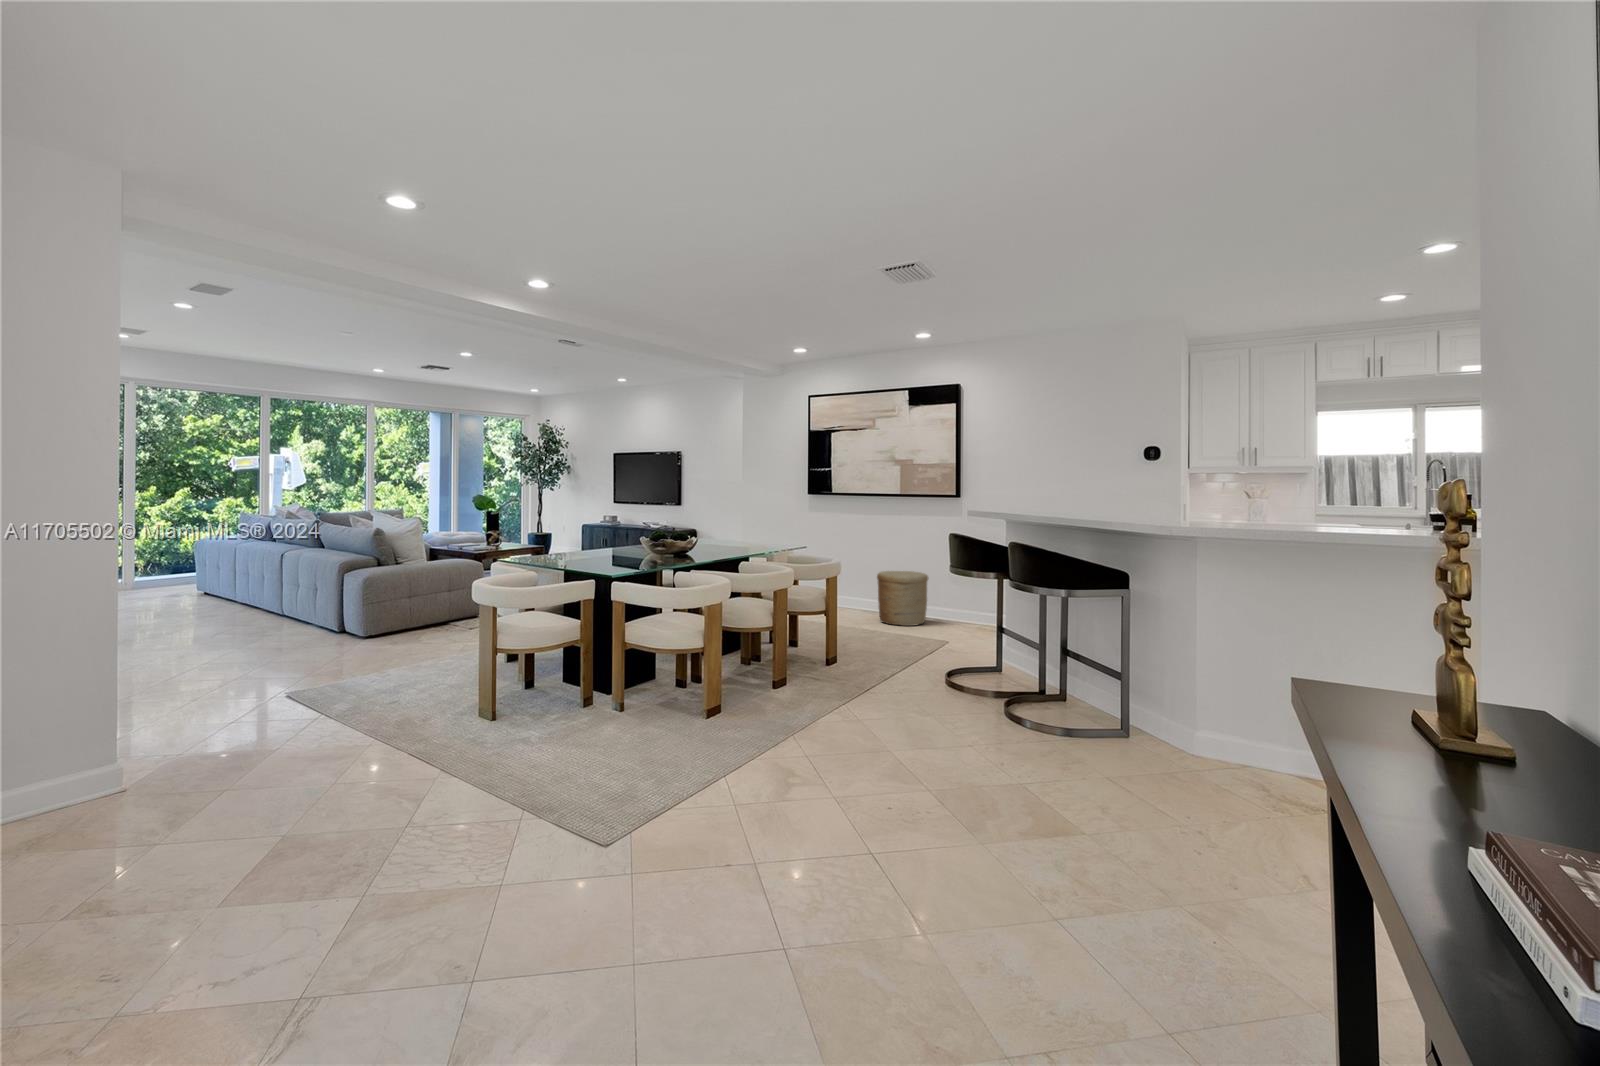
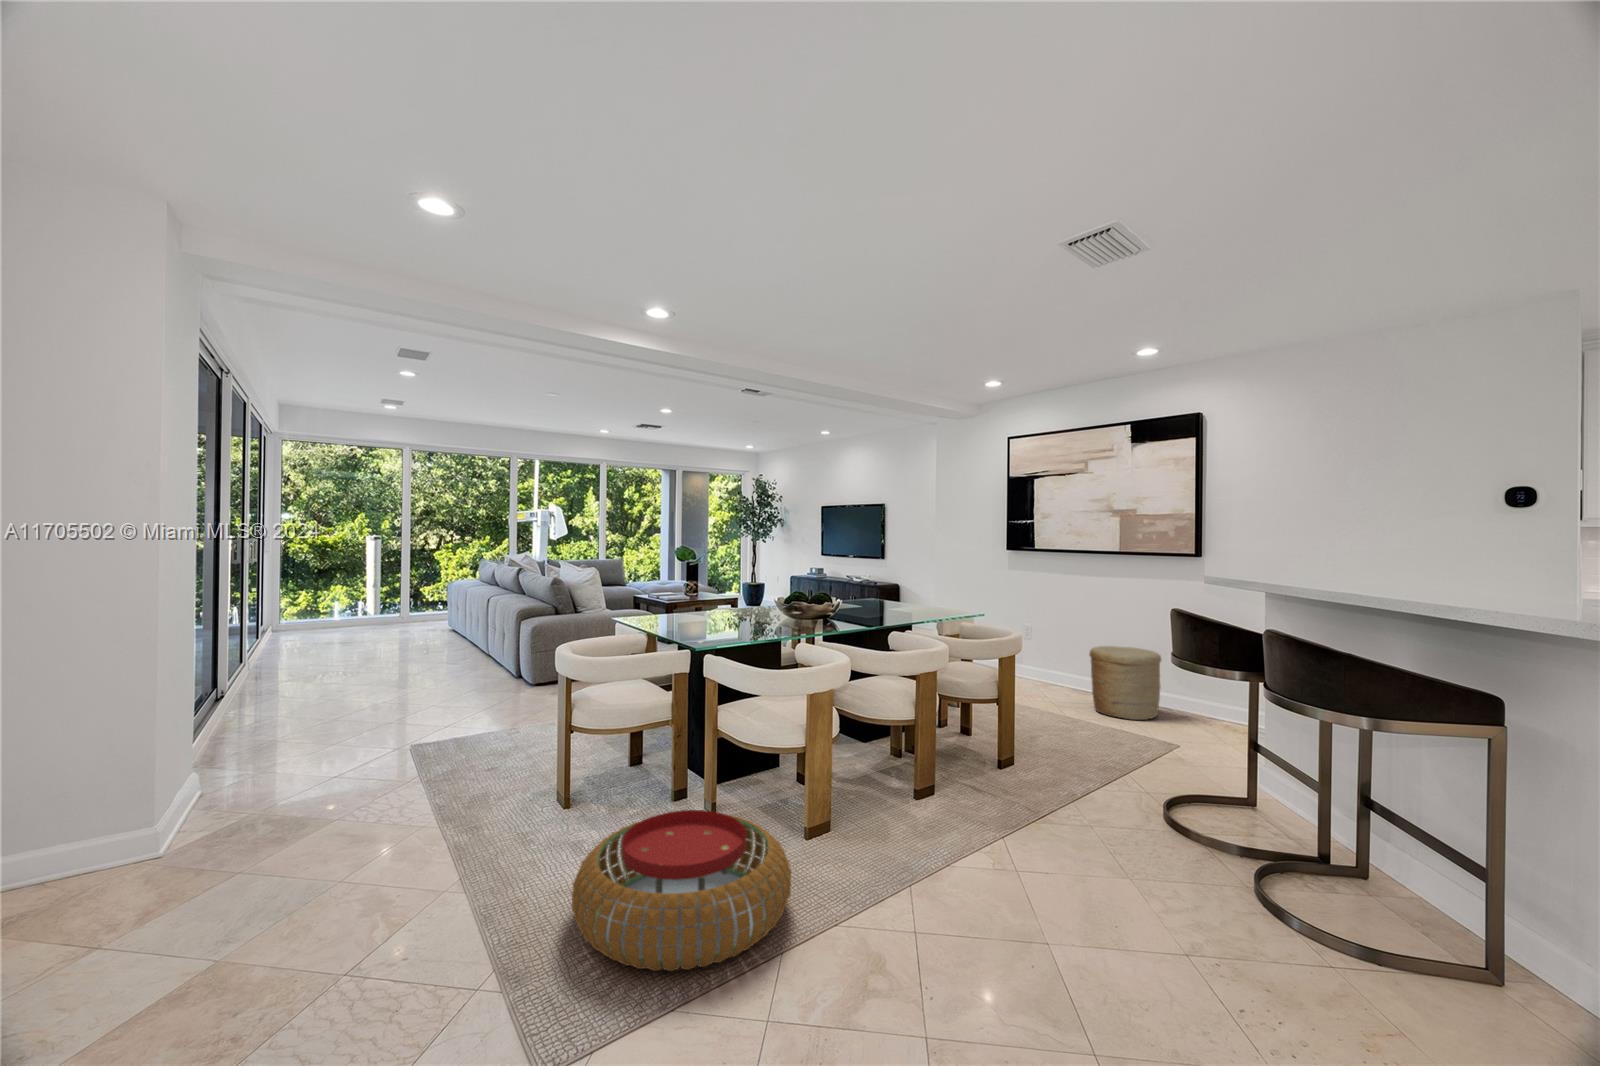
pouf: none [533,706,715,820] -> present [572,810,791,971]

